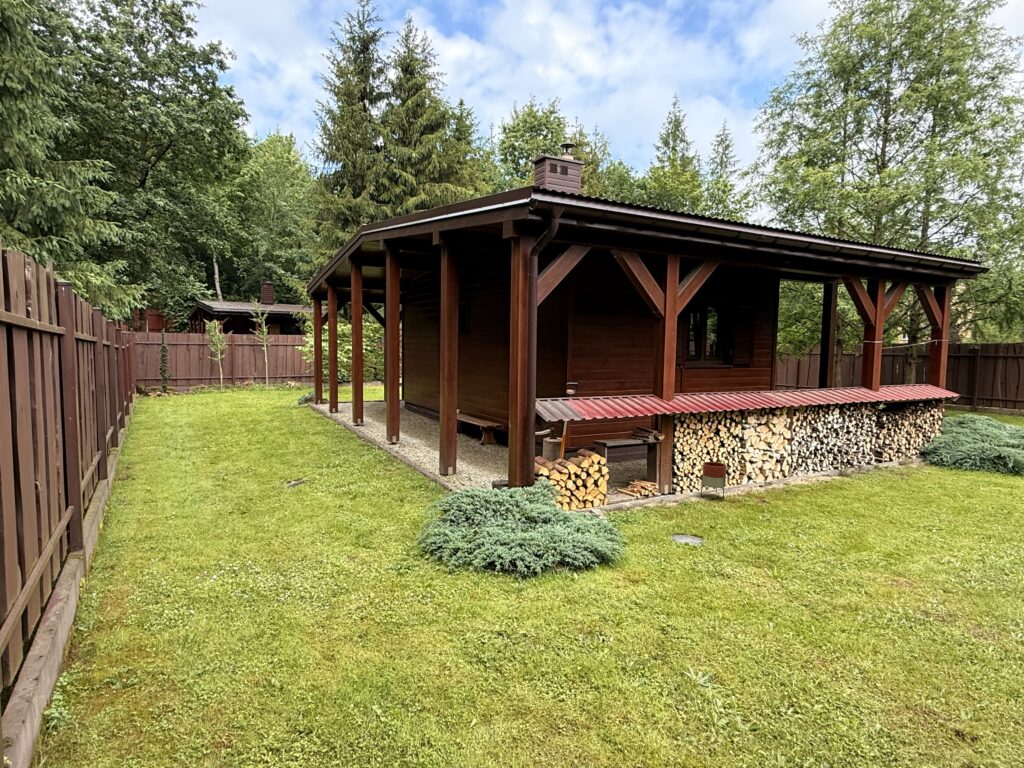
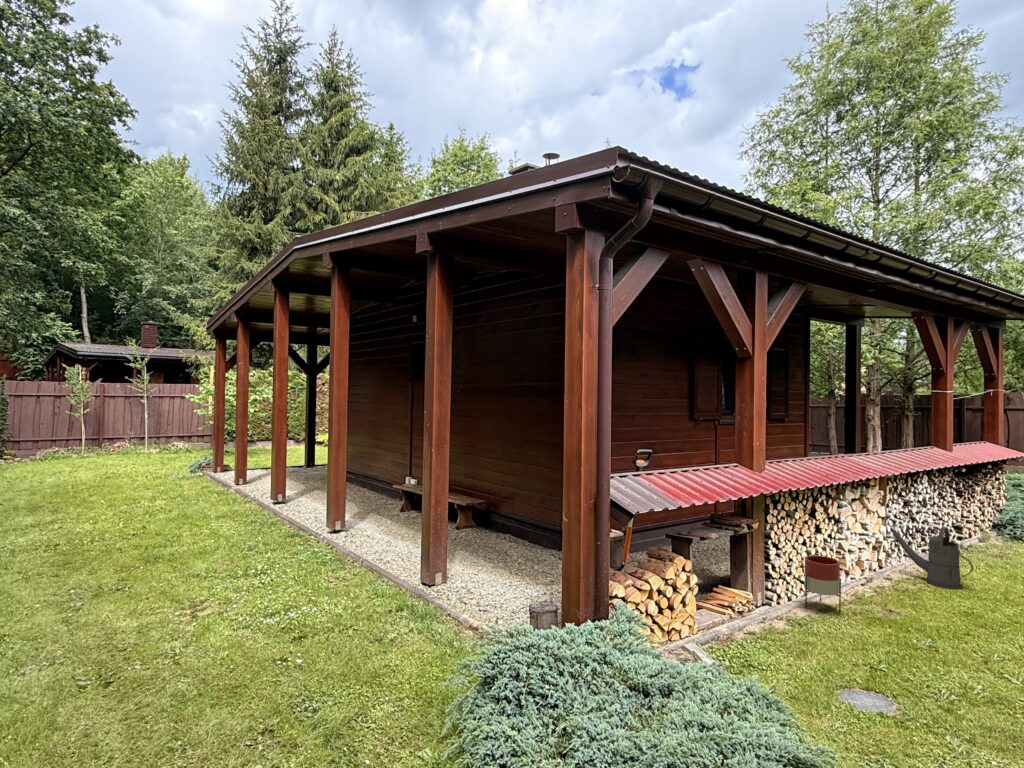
watering can: none [795,448,848,493] -> present [890,527,973,589]

